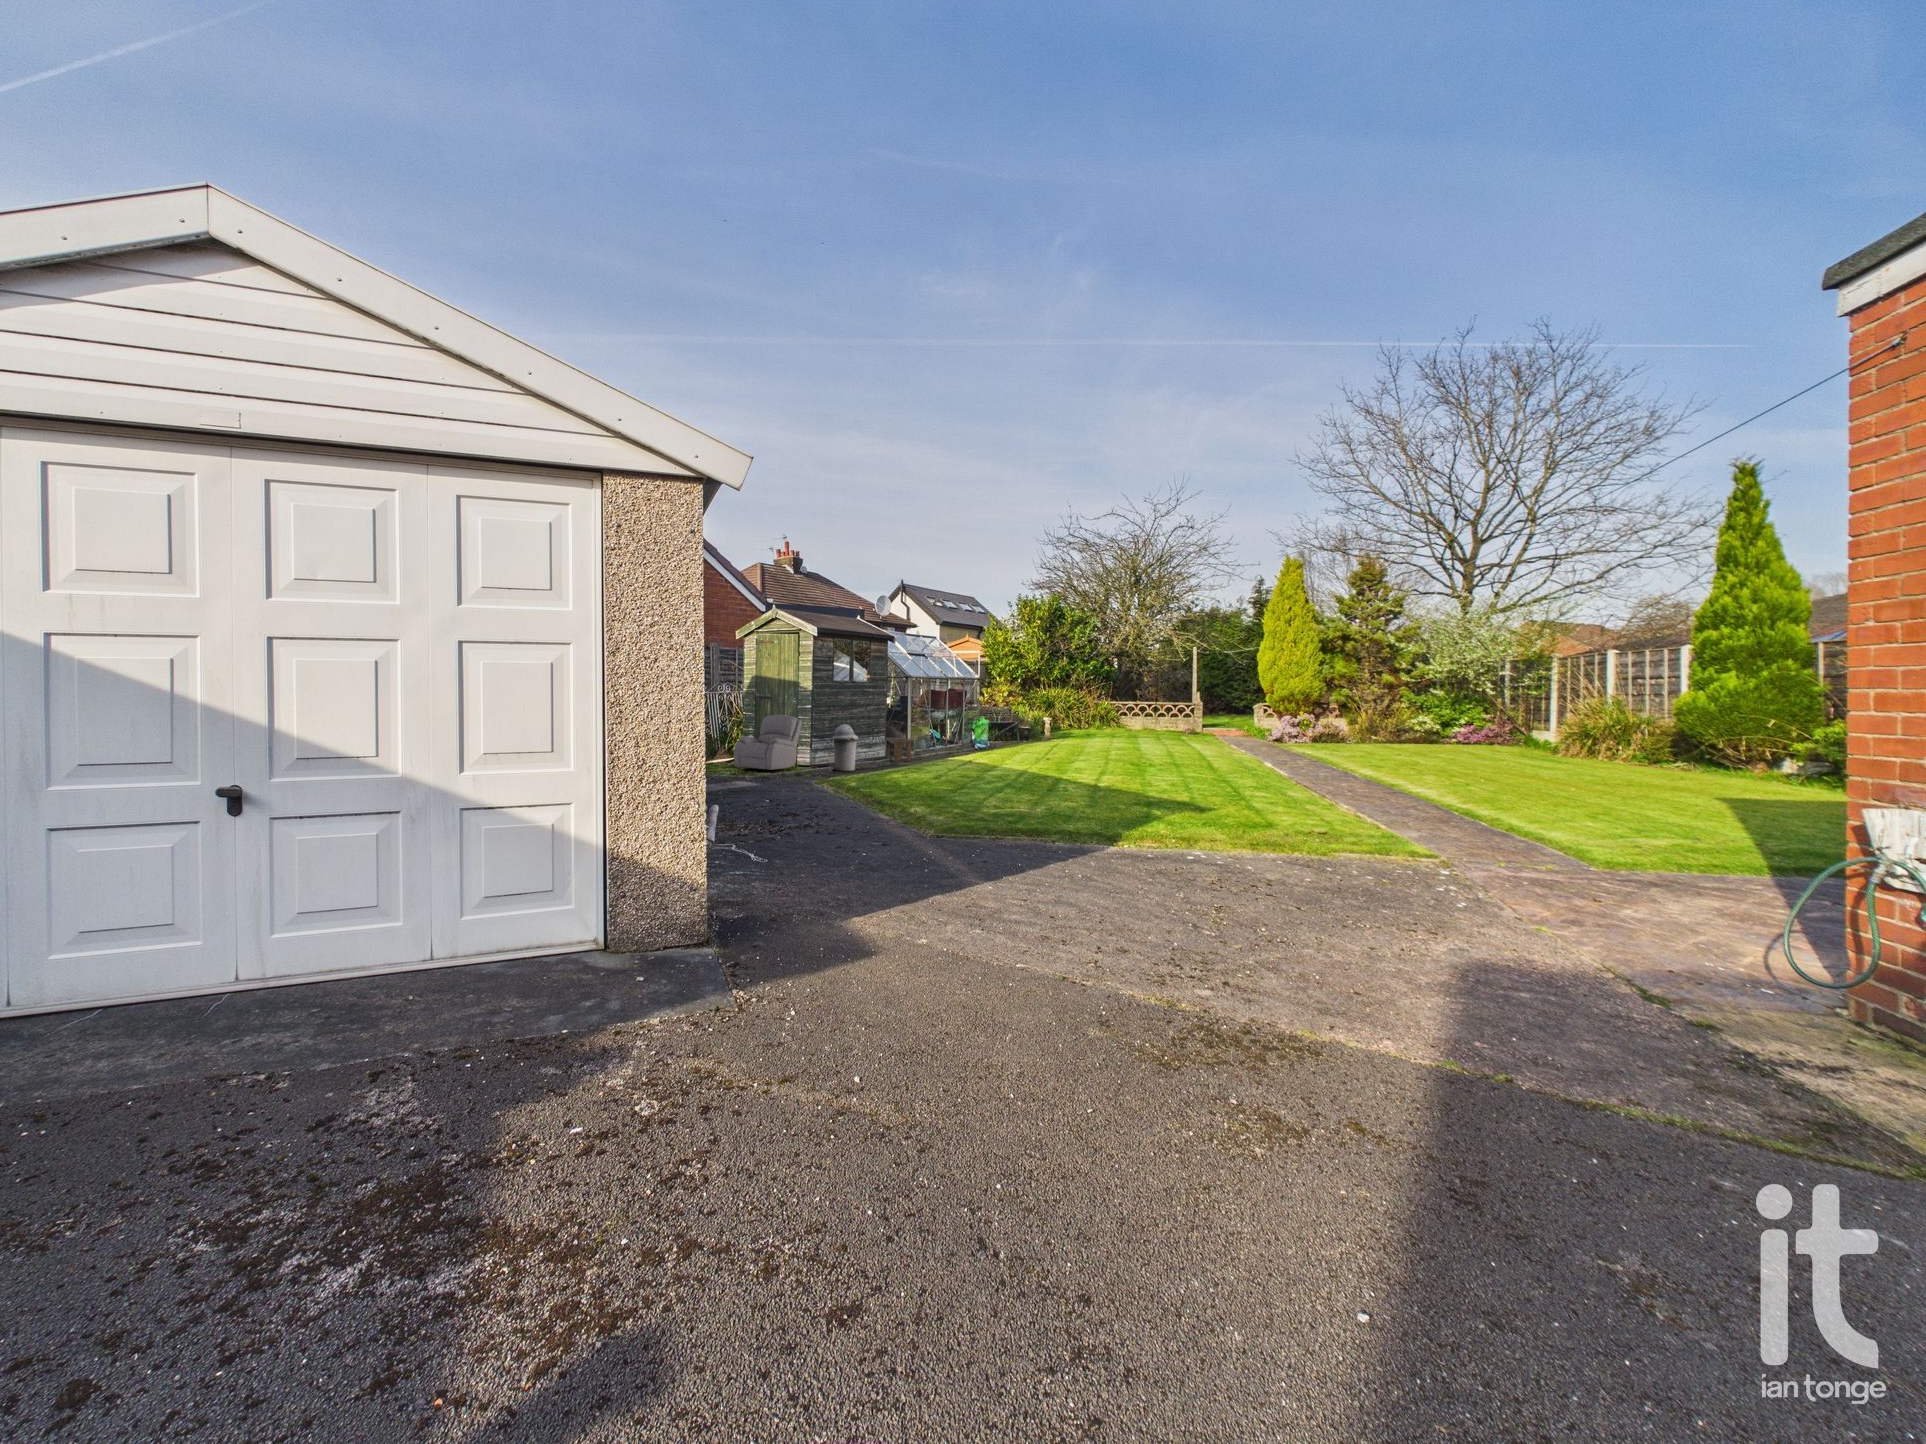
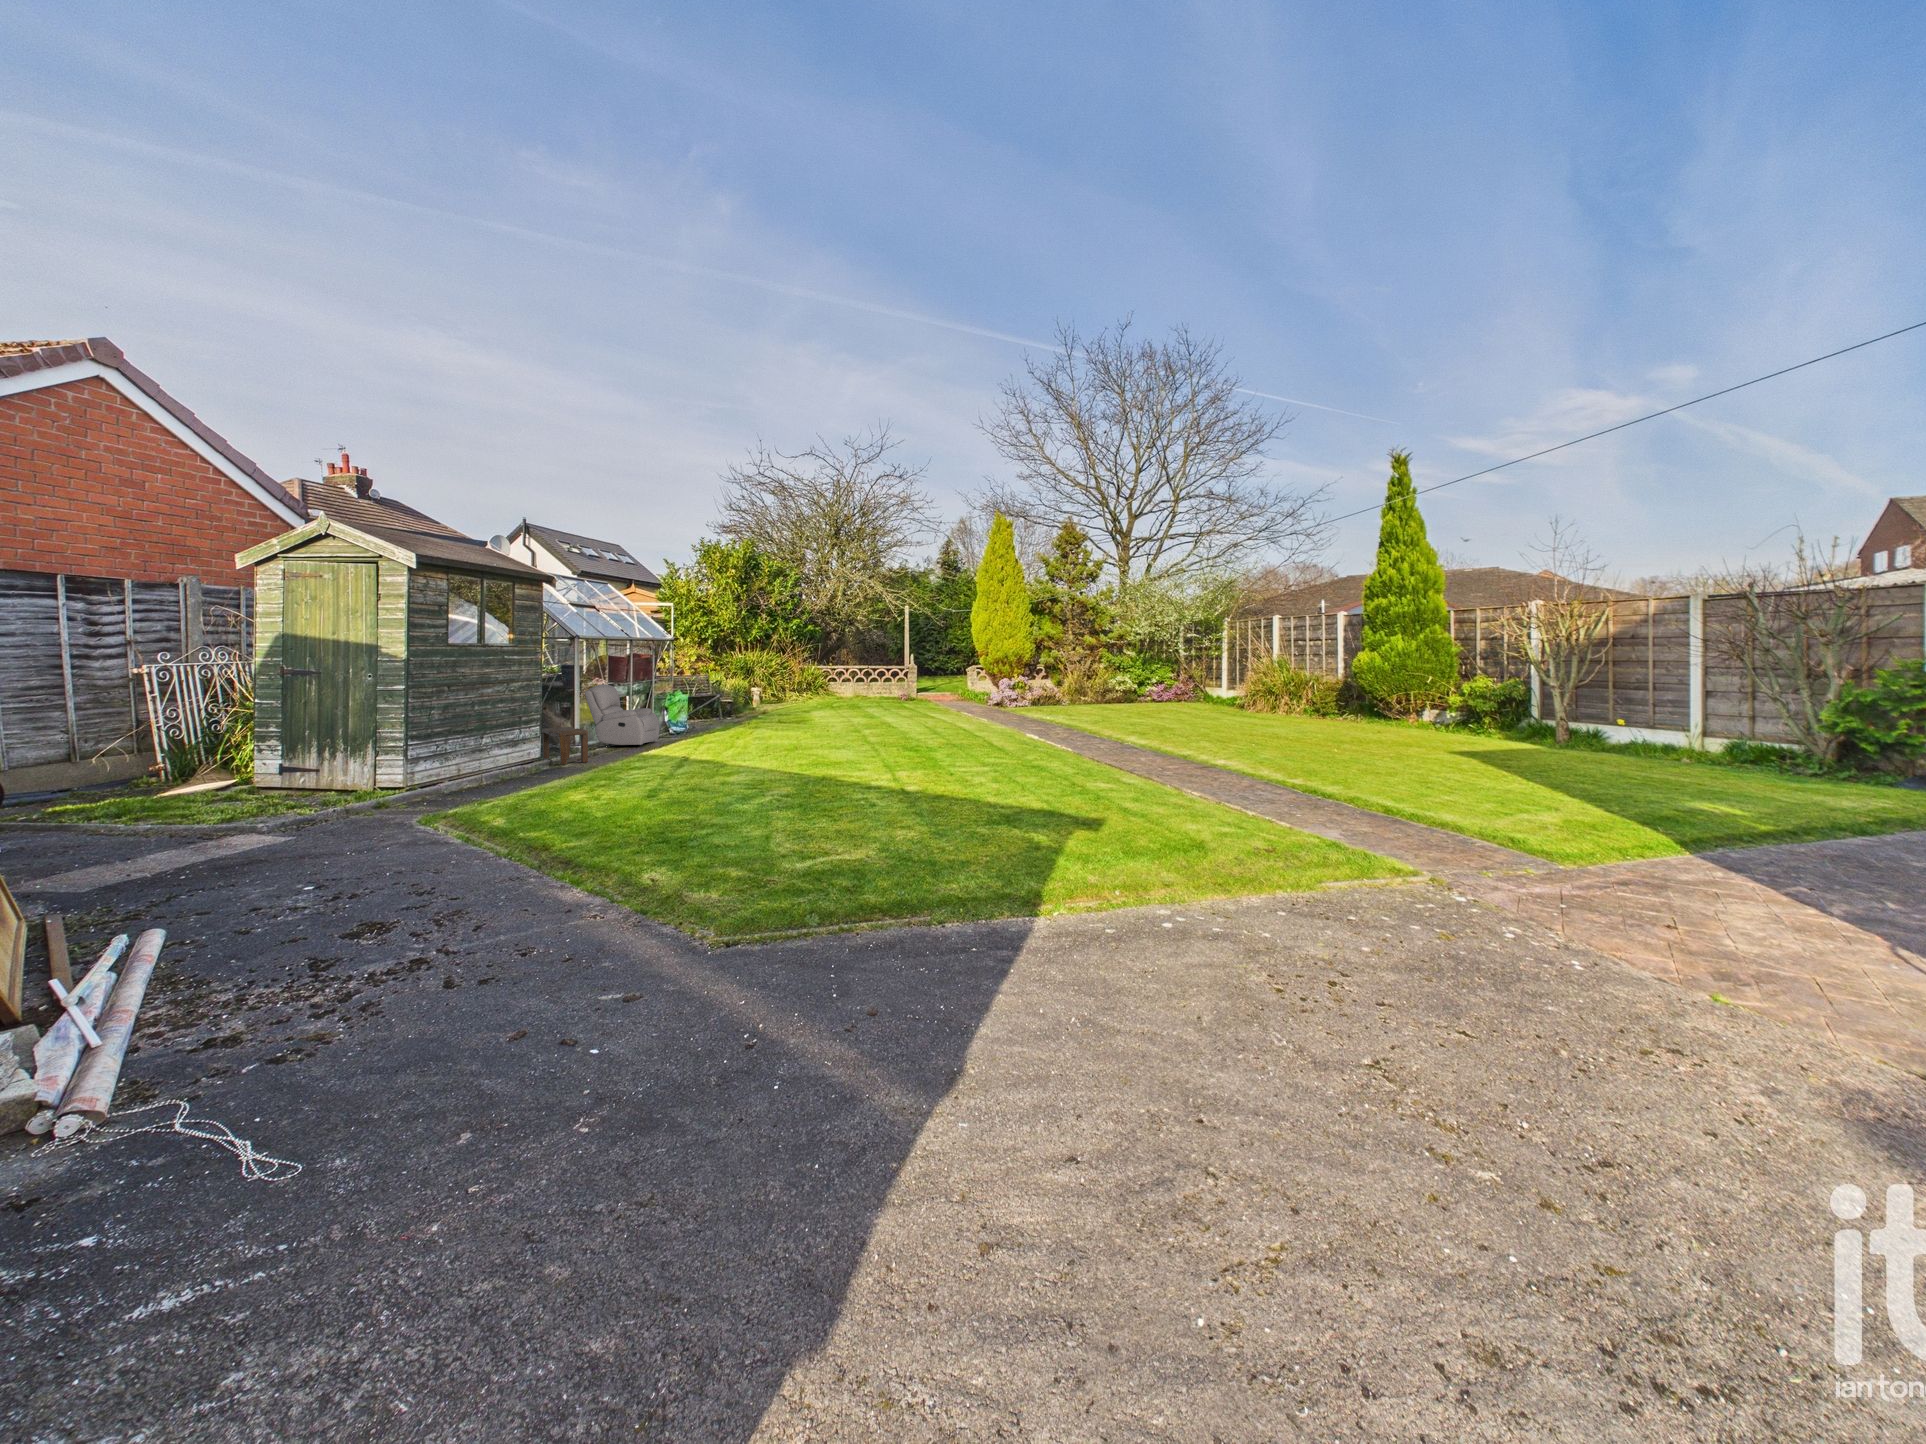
chair: present [734,715,802,771] -> present [585,684,659,746]
trash can: present [832,724,858,771] -> none [449,712,500,789]

